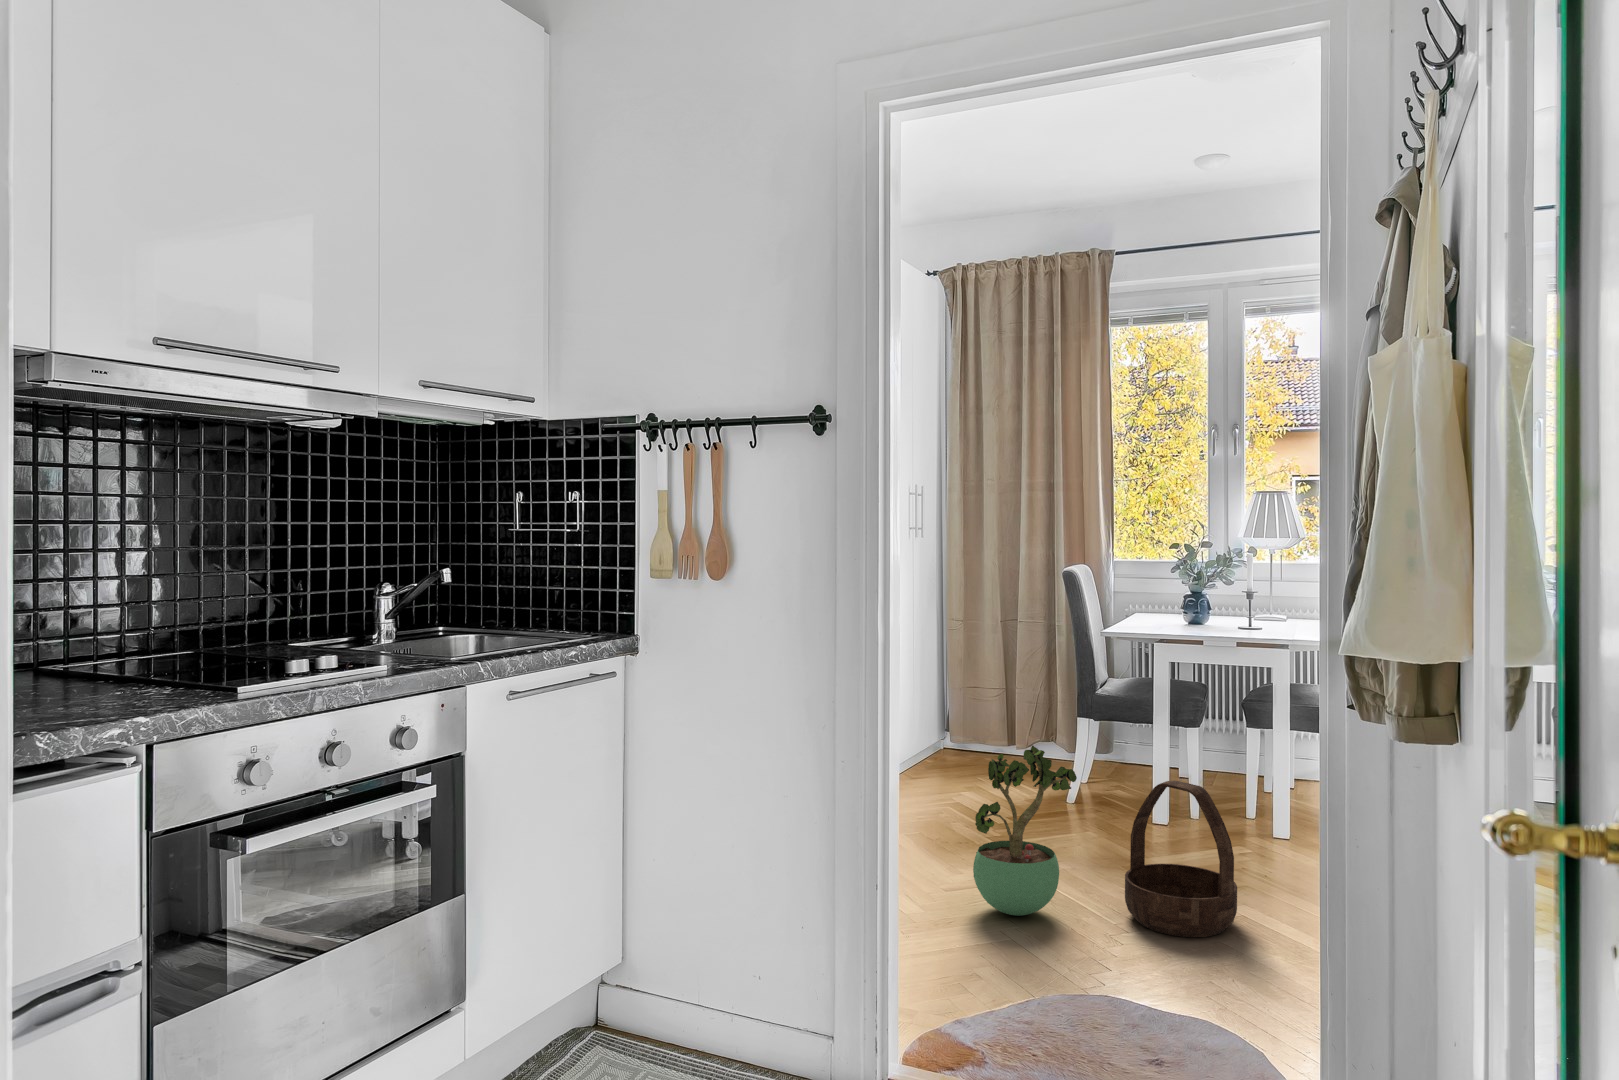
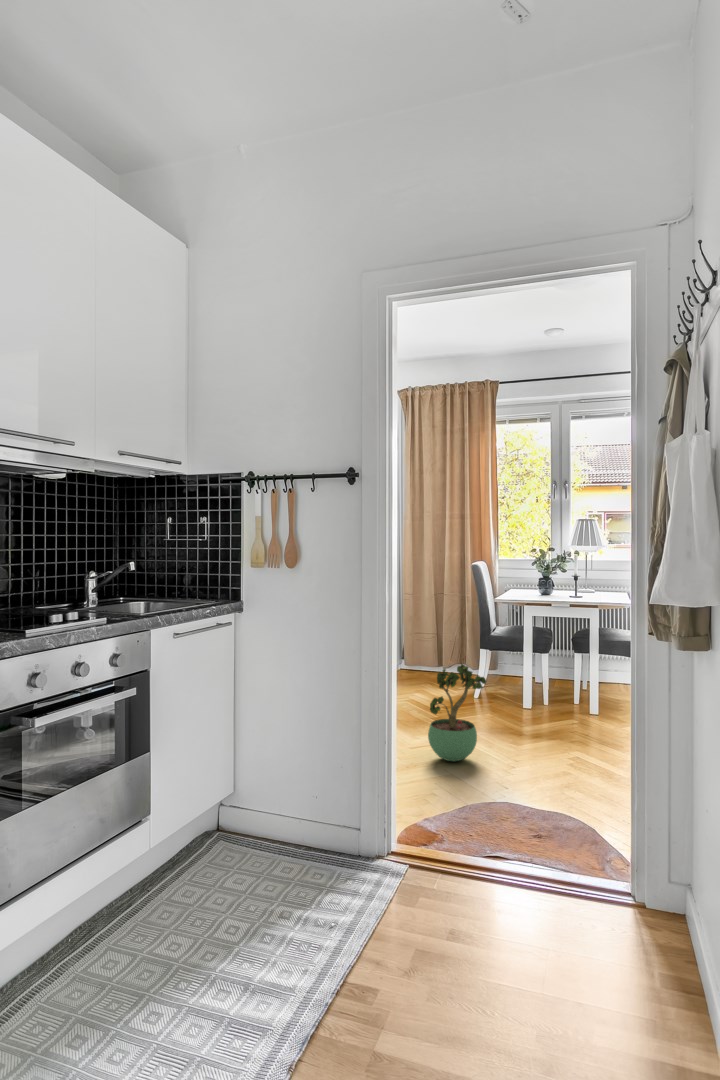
basket: present [1125,781,1237,937] -> none [514,682,576,770]

